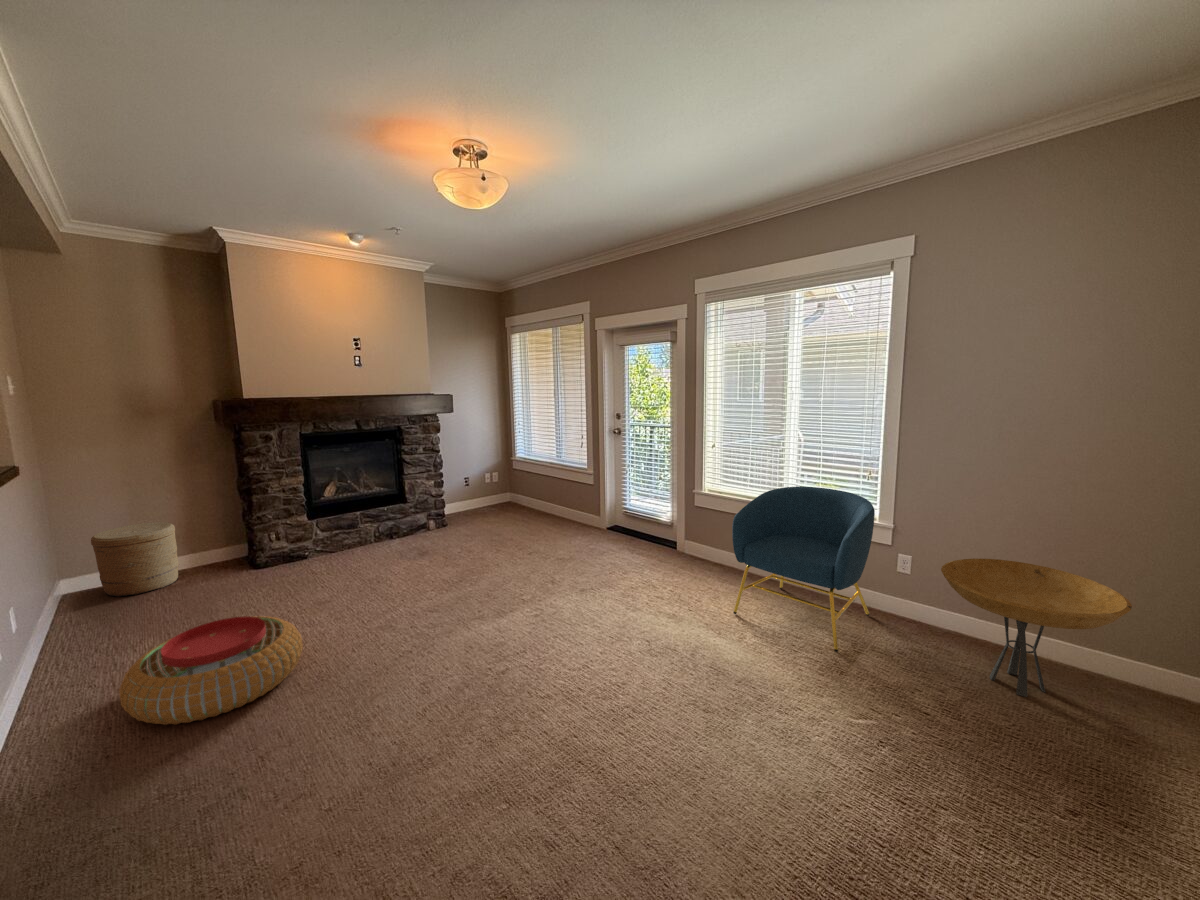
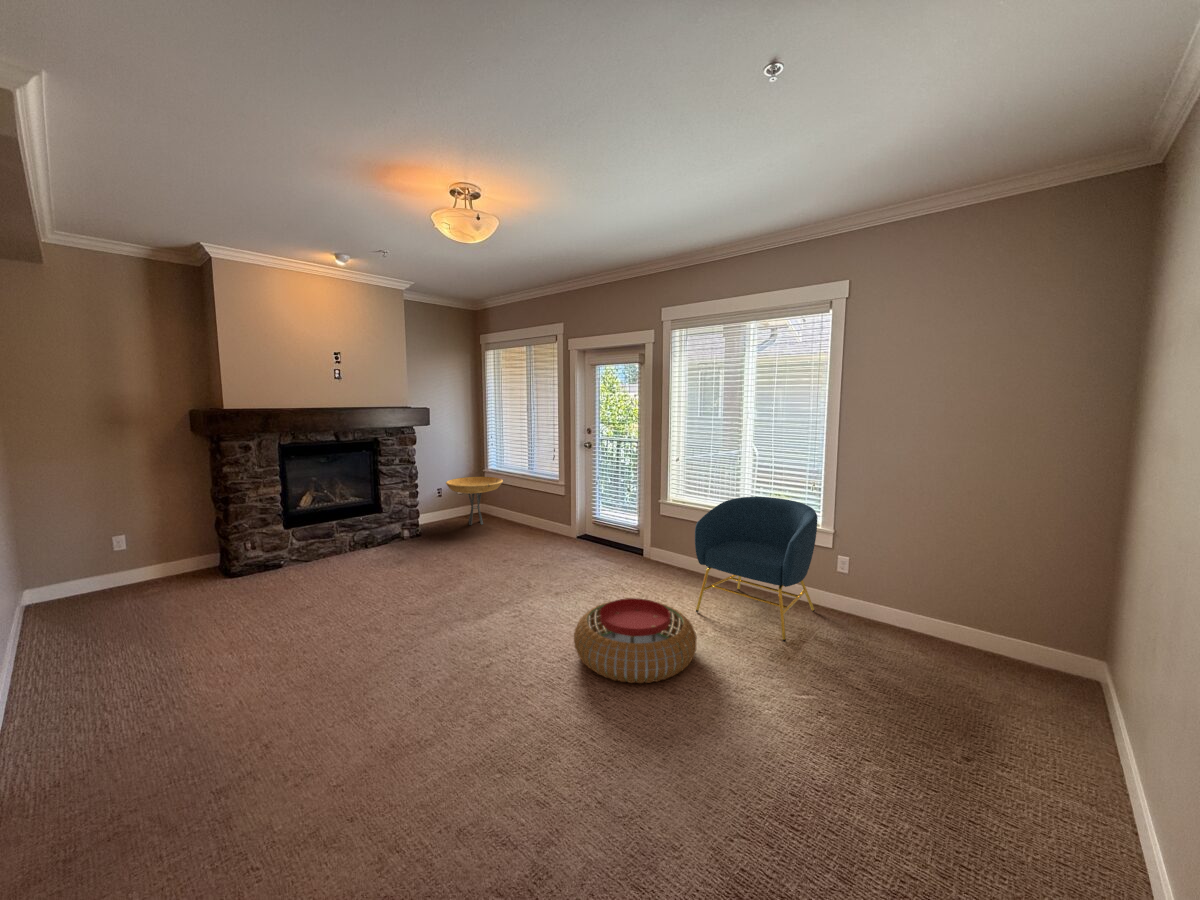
woven basket: present [91,522,179,597] -> none [64,531,152,606]
side table: present [941,558,1132,697] -> present [446,477,503,525]
pouf: present [119,616,303,725] -> present [574,598,697,683]

